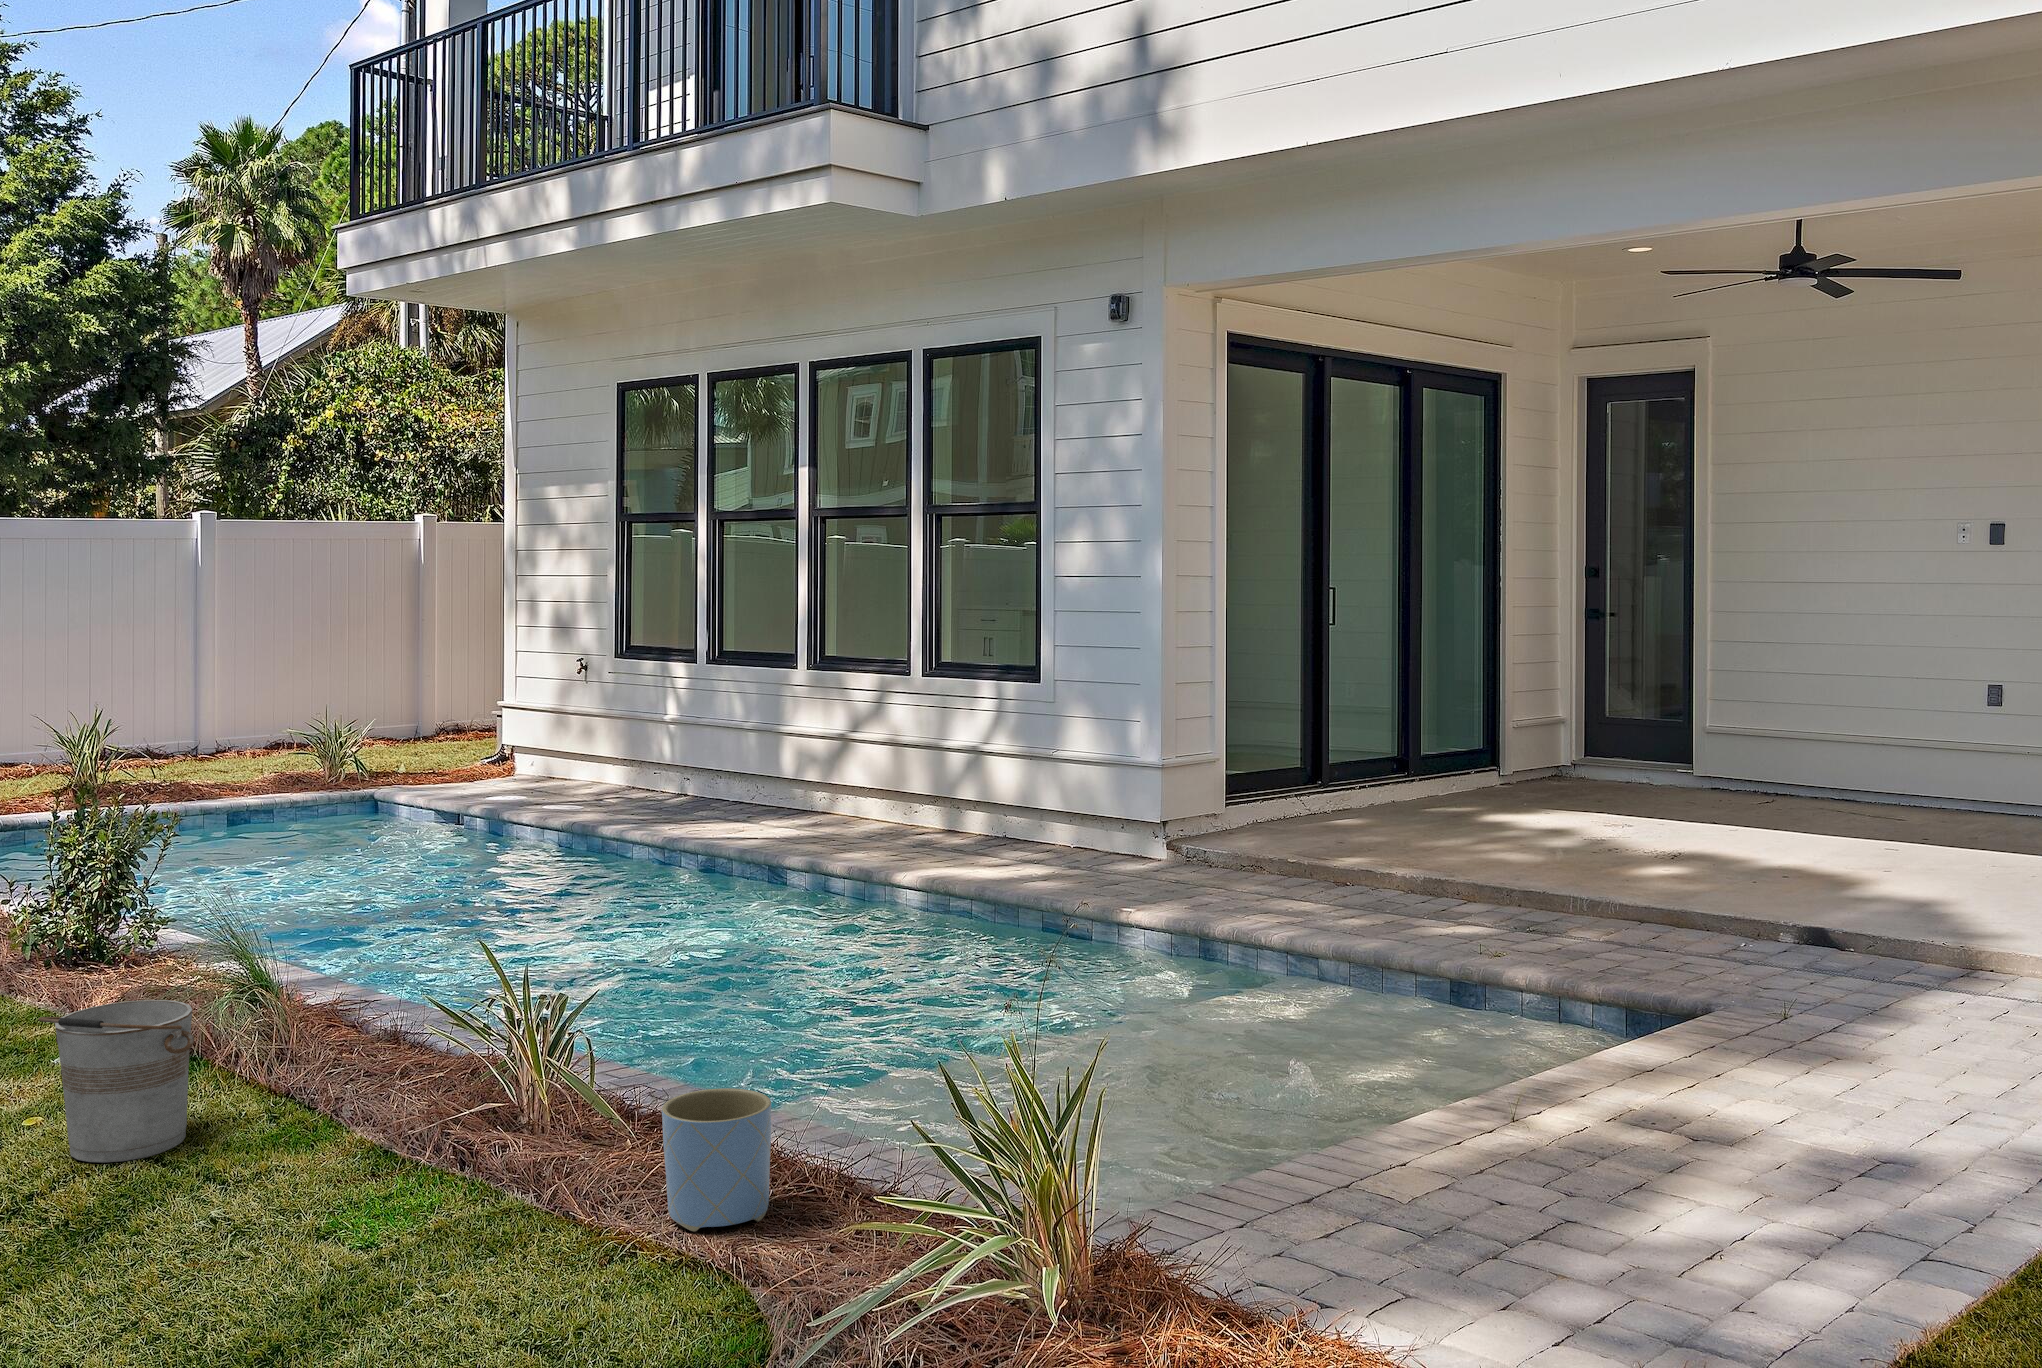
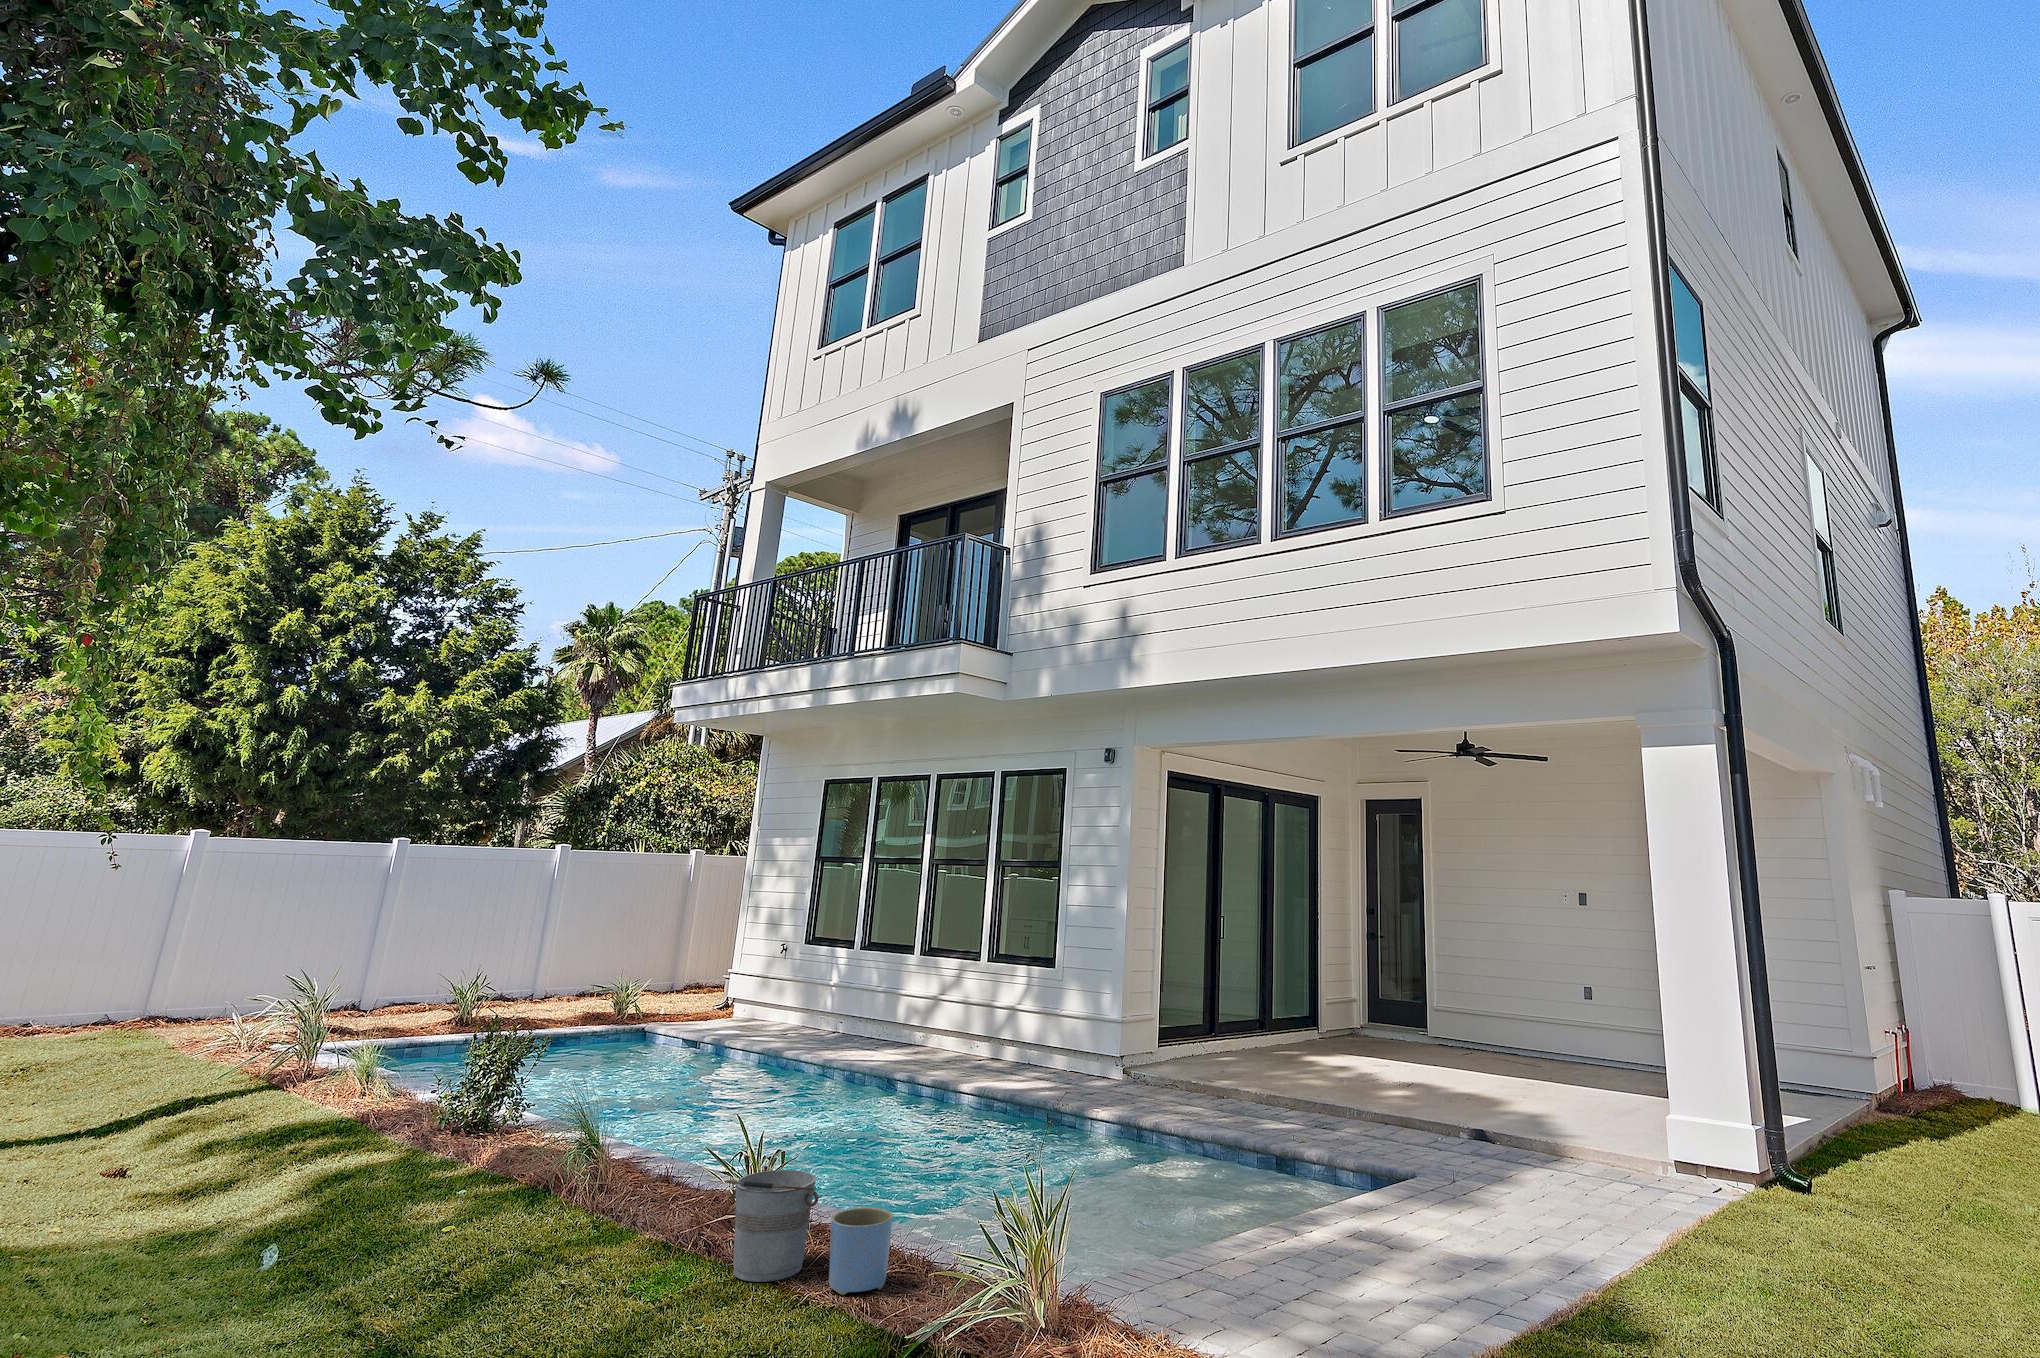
bucket: present [38,1000,194,1162] -> present [727,1170,818,1282]

